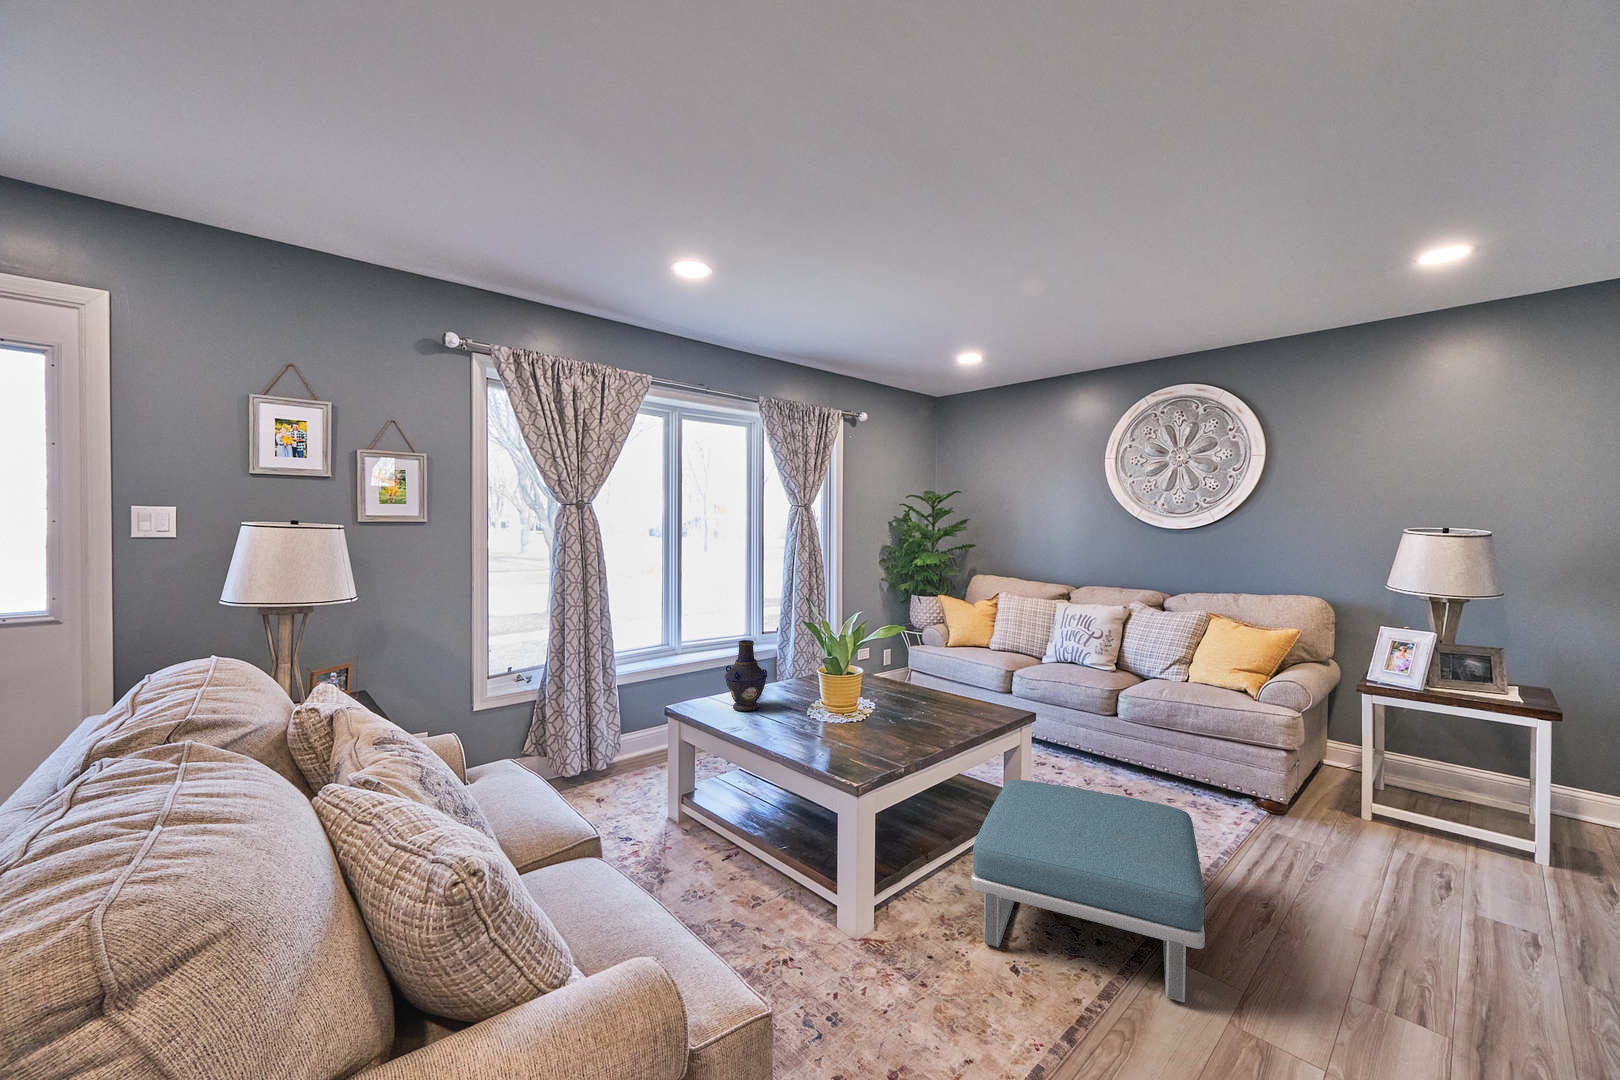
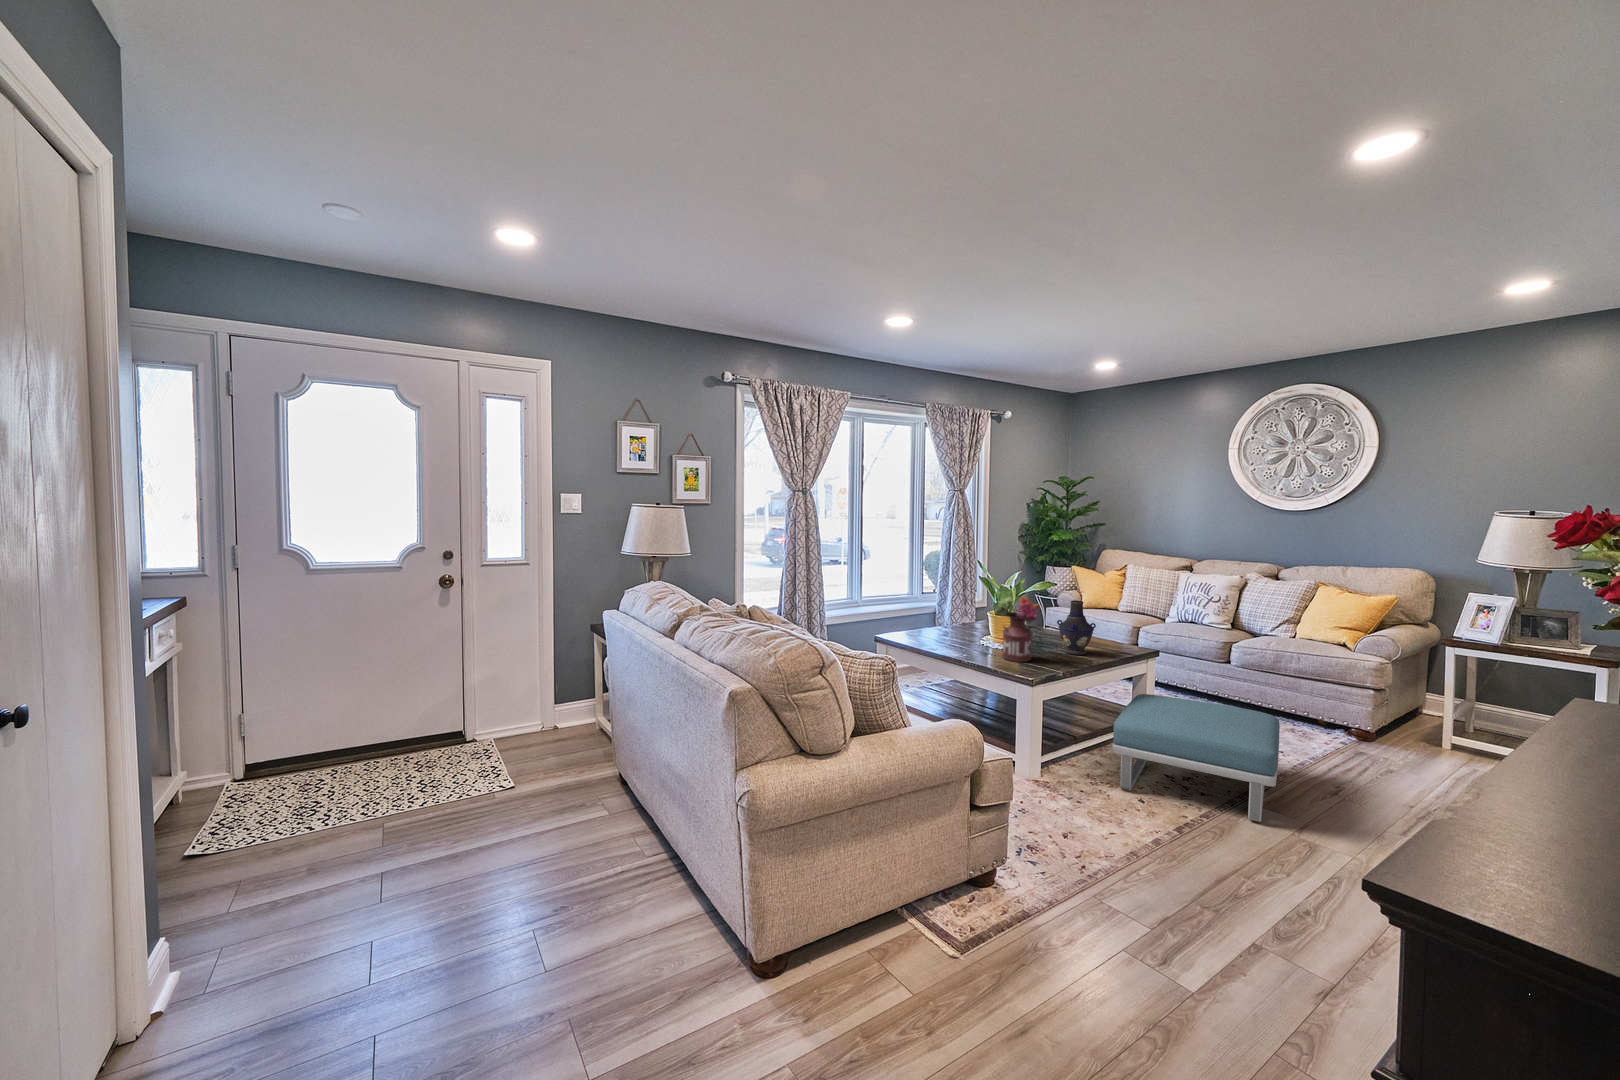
vase: present [725,640,767,711] -> present [1057,600,1096,655]
flower arrangement: none [813,650,876,746] -> present [995,596,1039,662]

